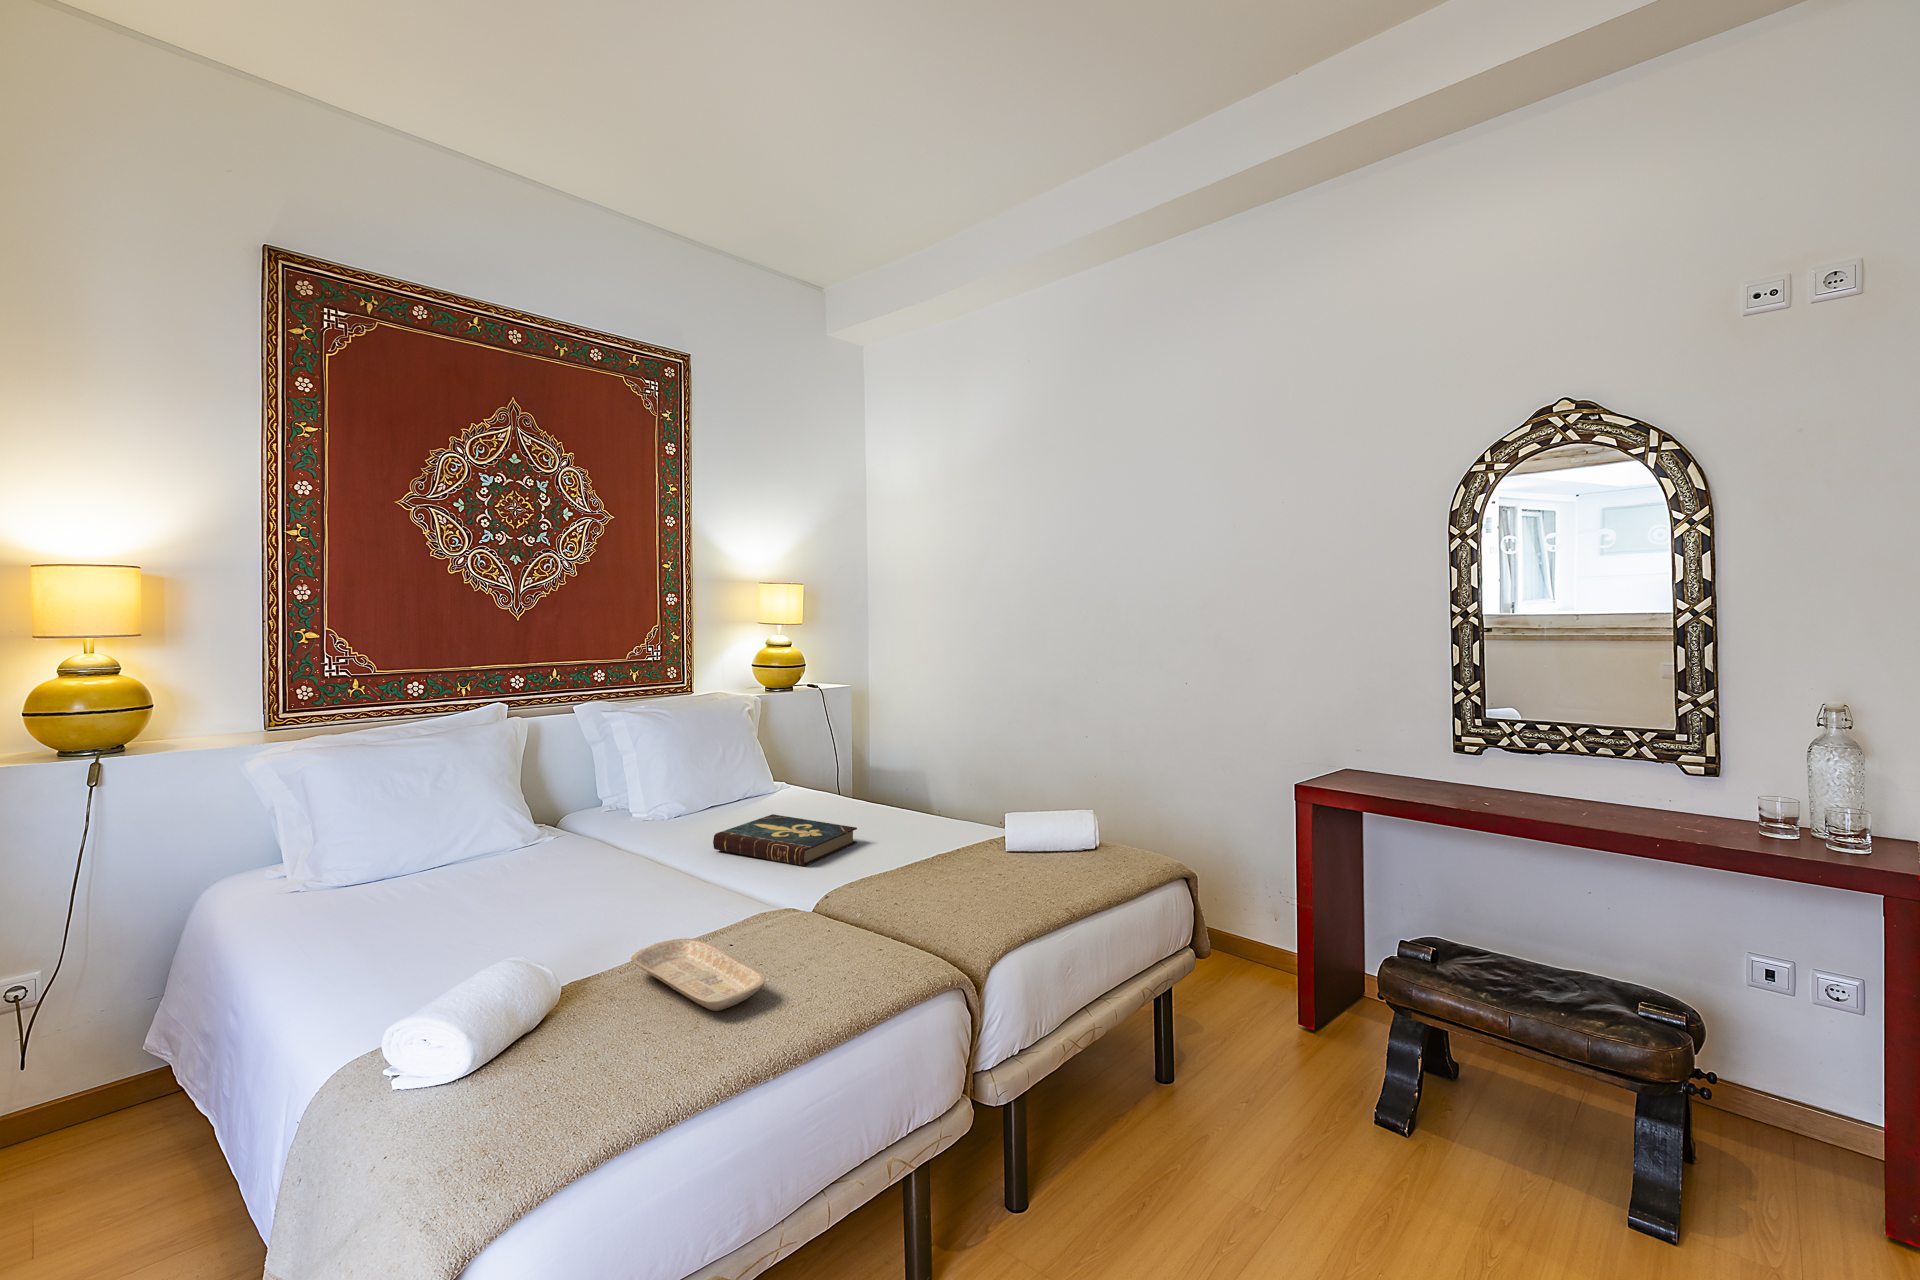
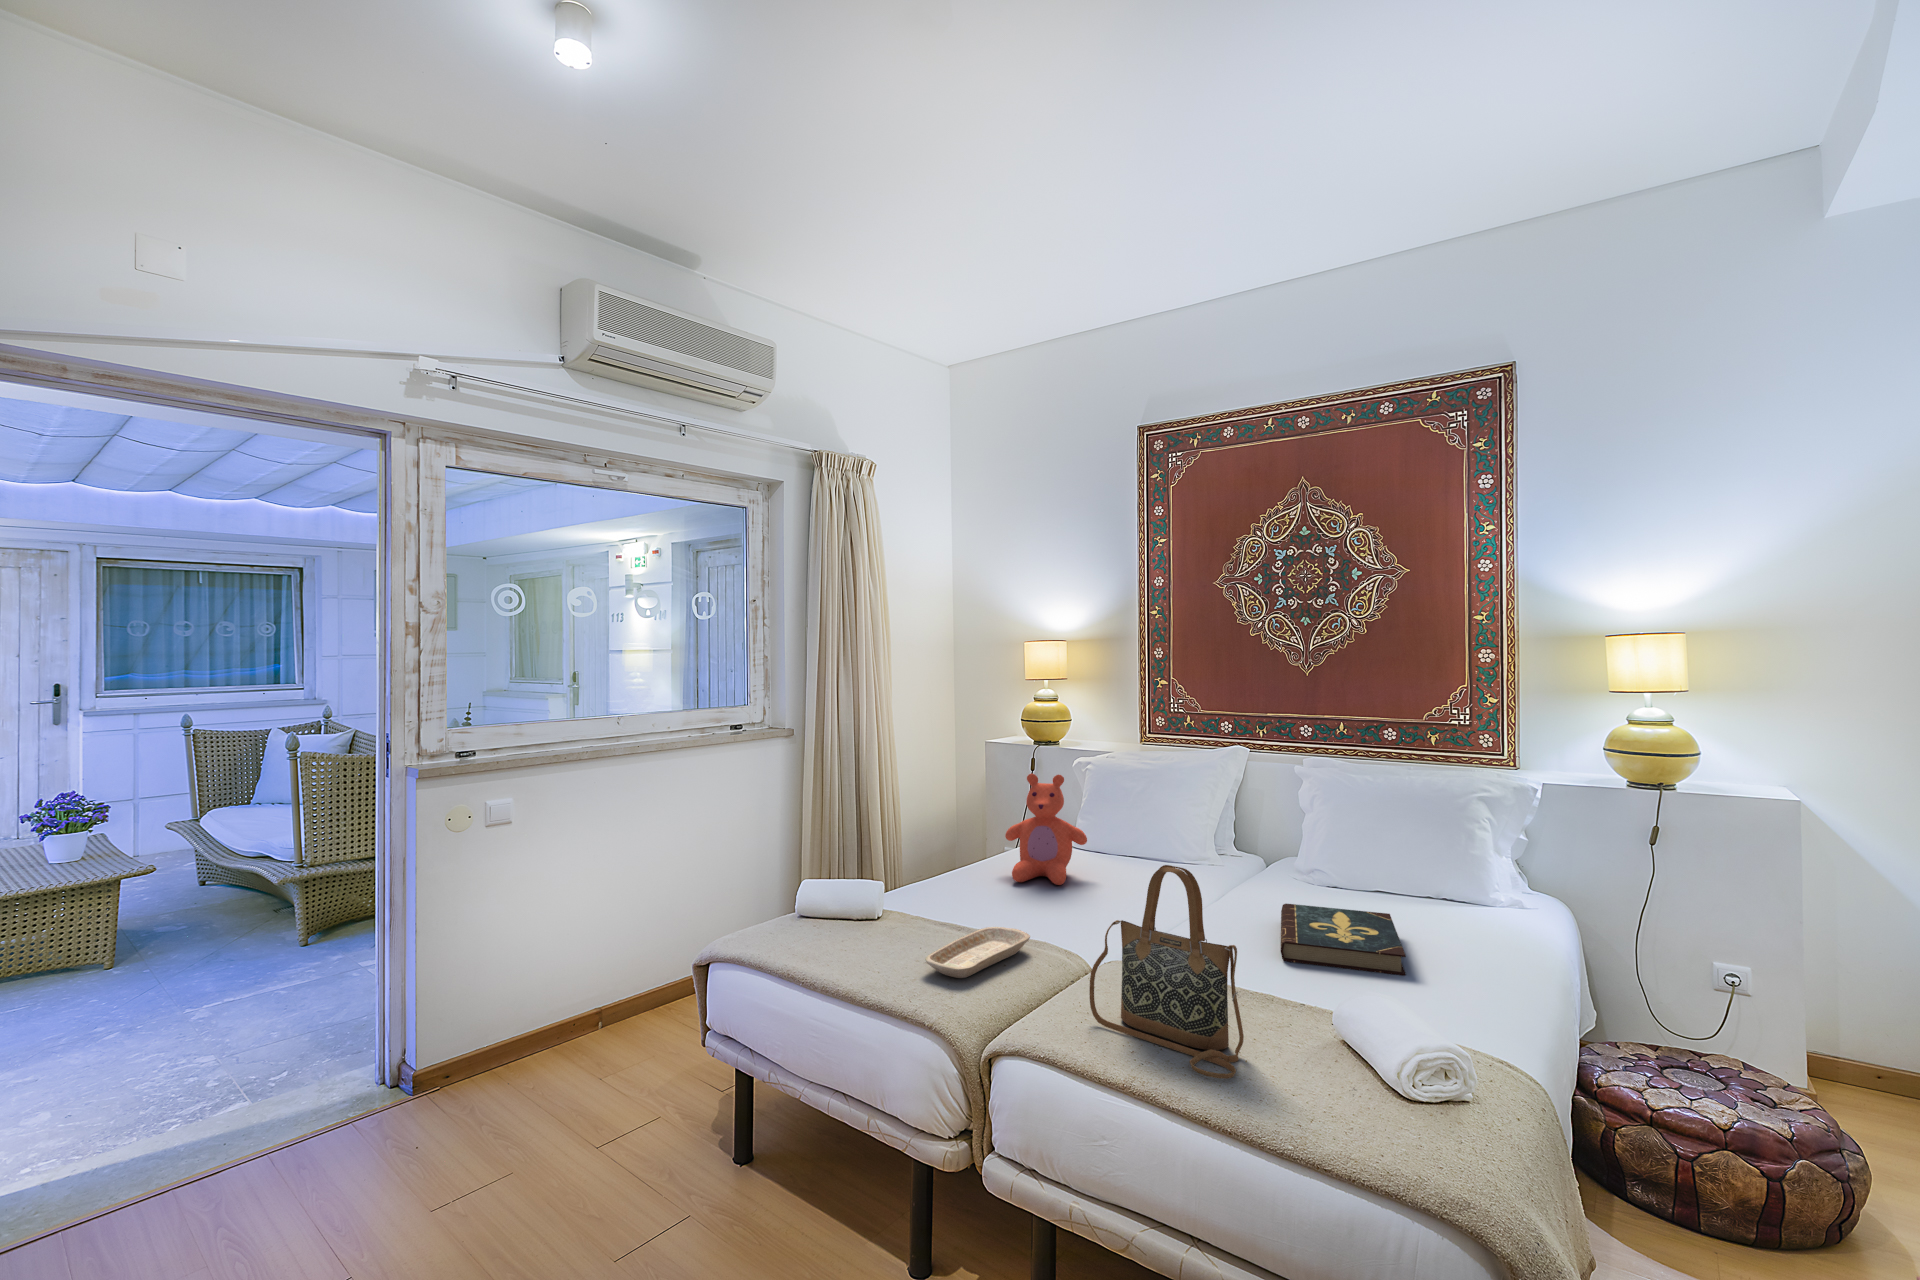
teddy bear: none [318,770,469,941] -> present [1005,774,1087,885]
handbag: none [875,778,1012,942] -> present [1089,865,1244,1079]

